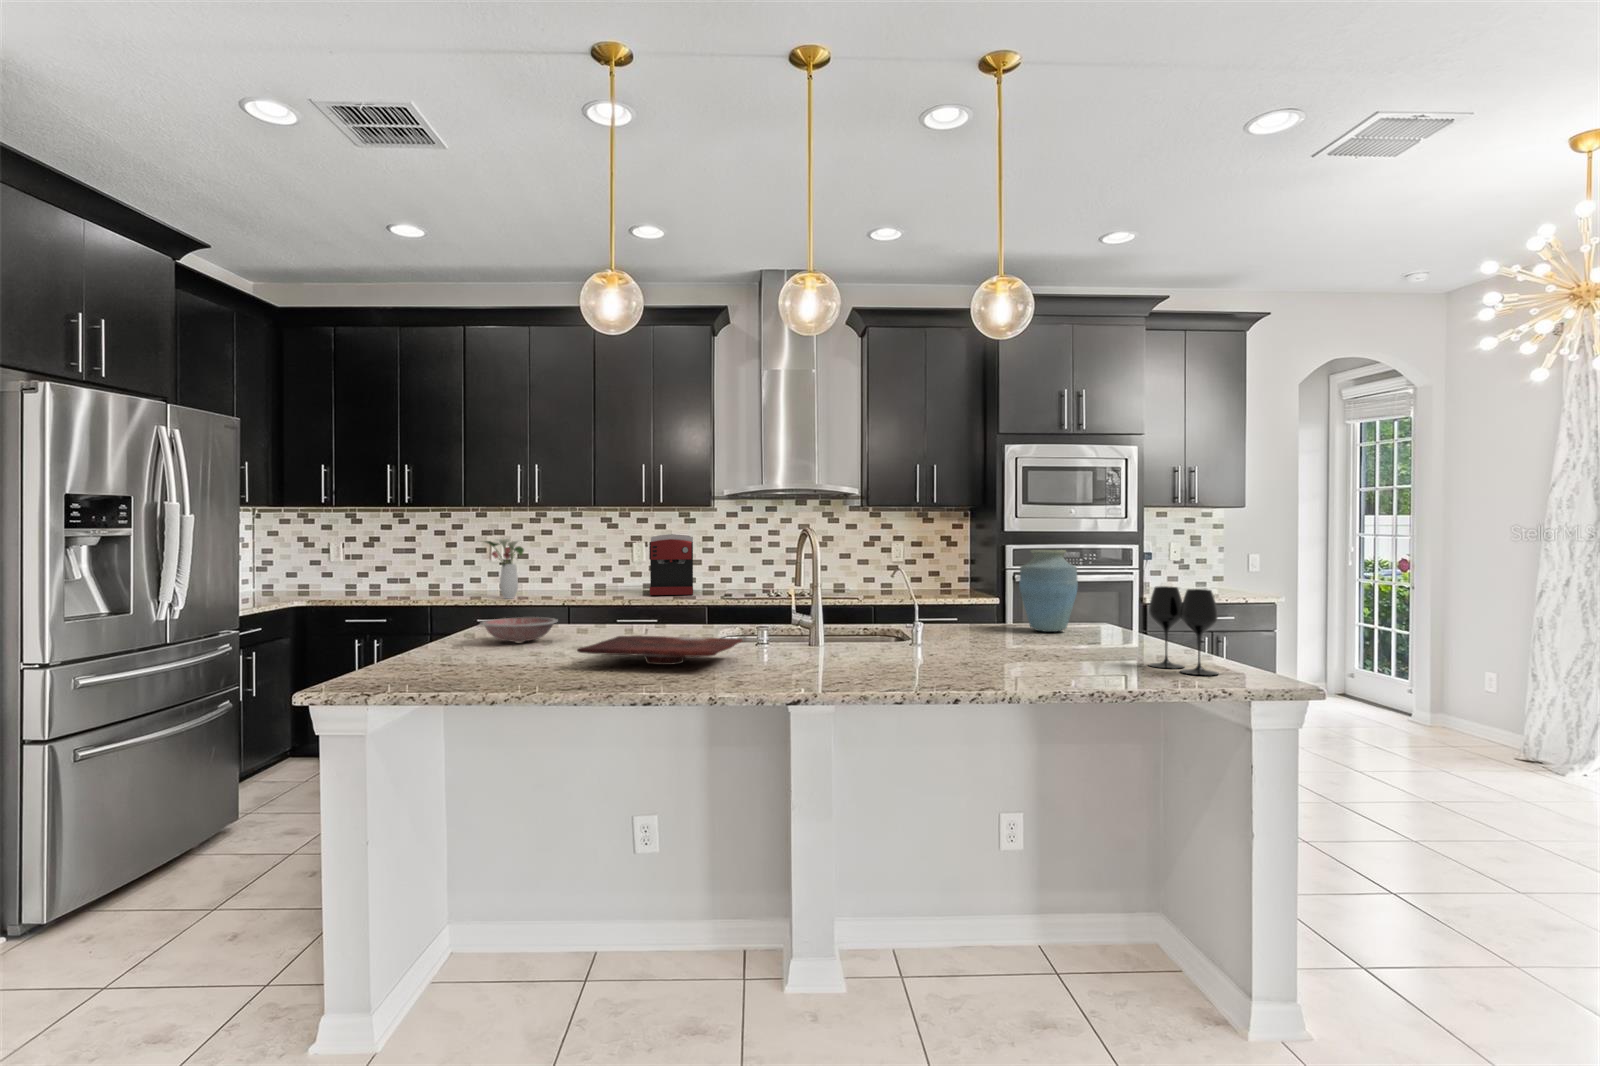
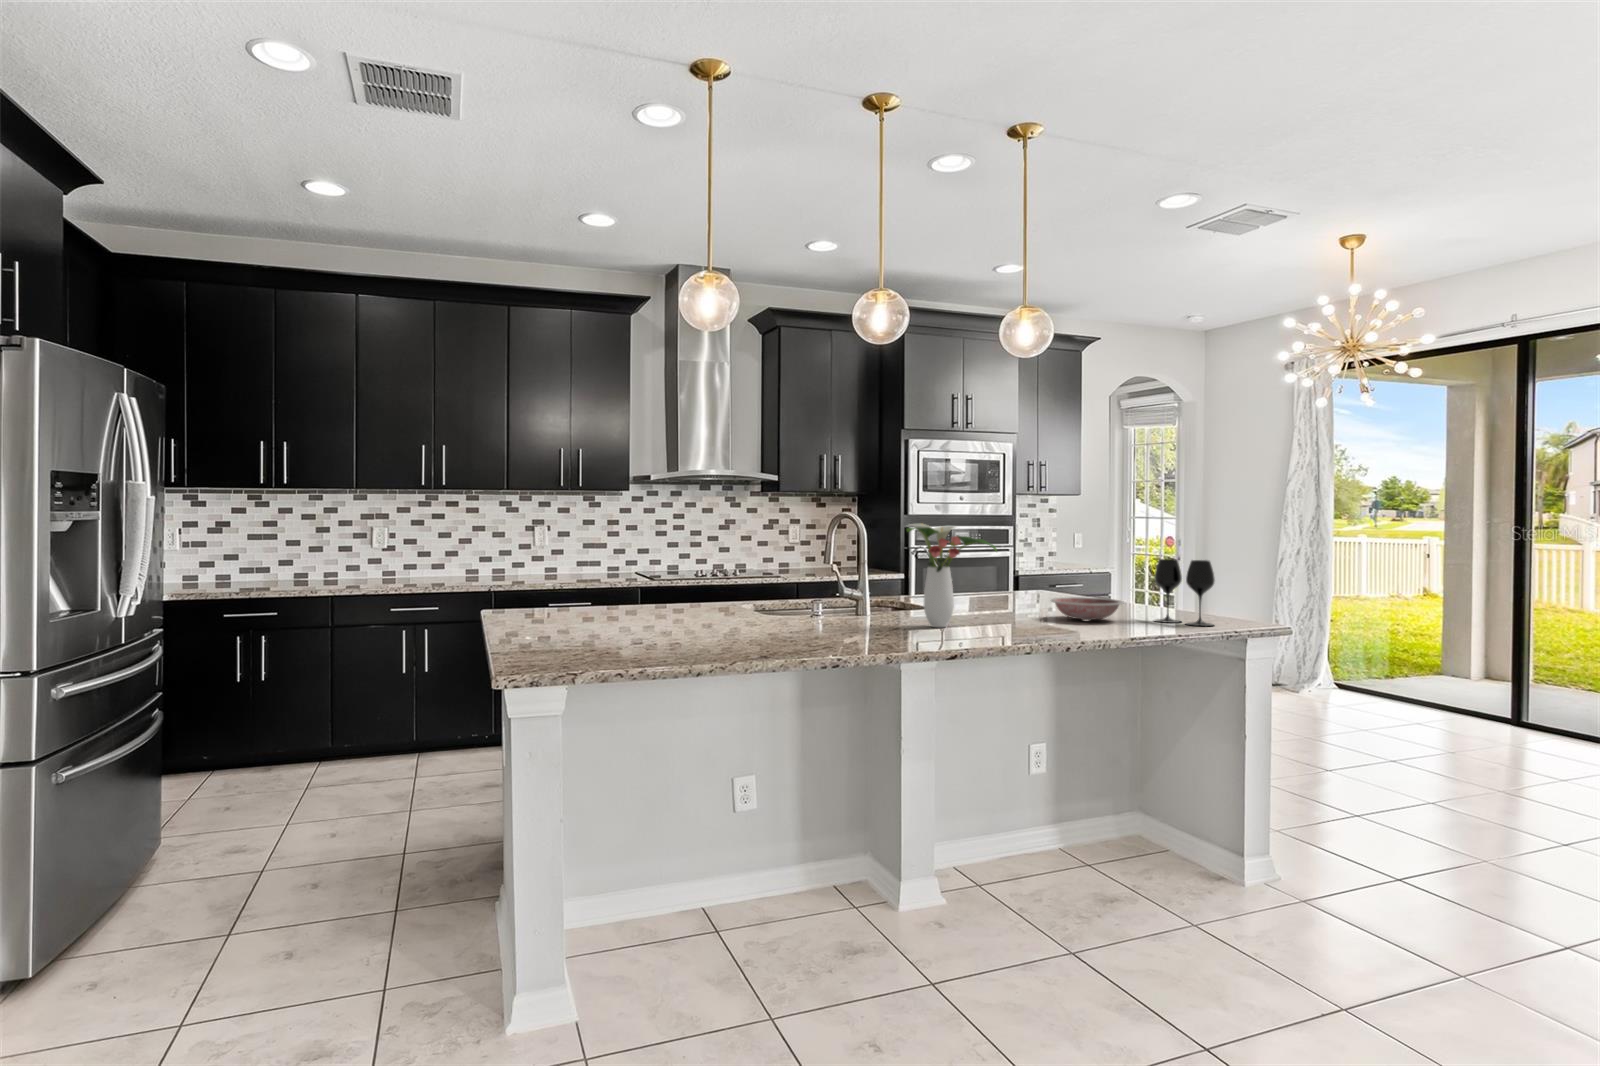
coffee maker: present [649,534,693,595] -> none [560,518,614,580]
flower arrangement: present [485,539,524,599] -> present [907,524,997,627]
vase: present [1019,550,1078,632] -> none [998,531,1048,601]
bowl: present [480,617,558,642] -> present [1051,597,1123,620]
cutting board: present [577,636,742,665] -> none [719,611,854,636]

